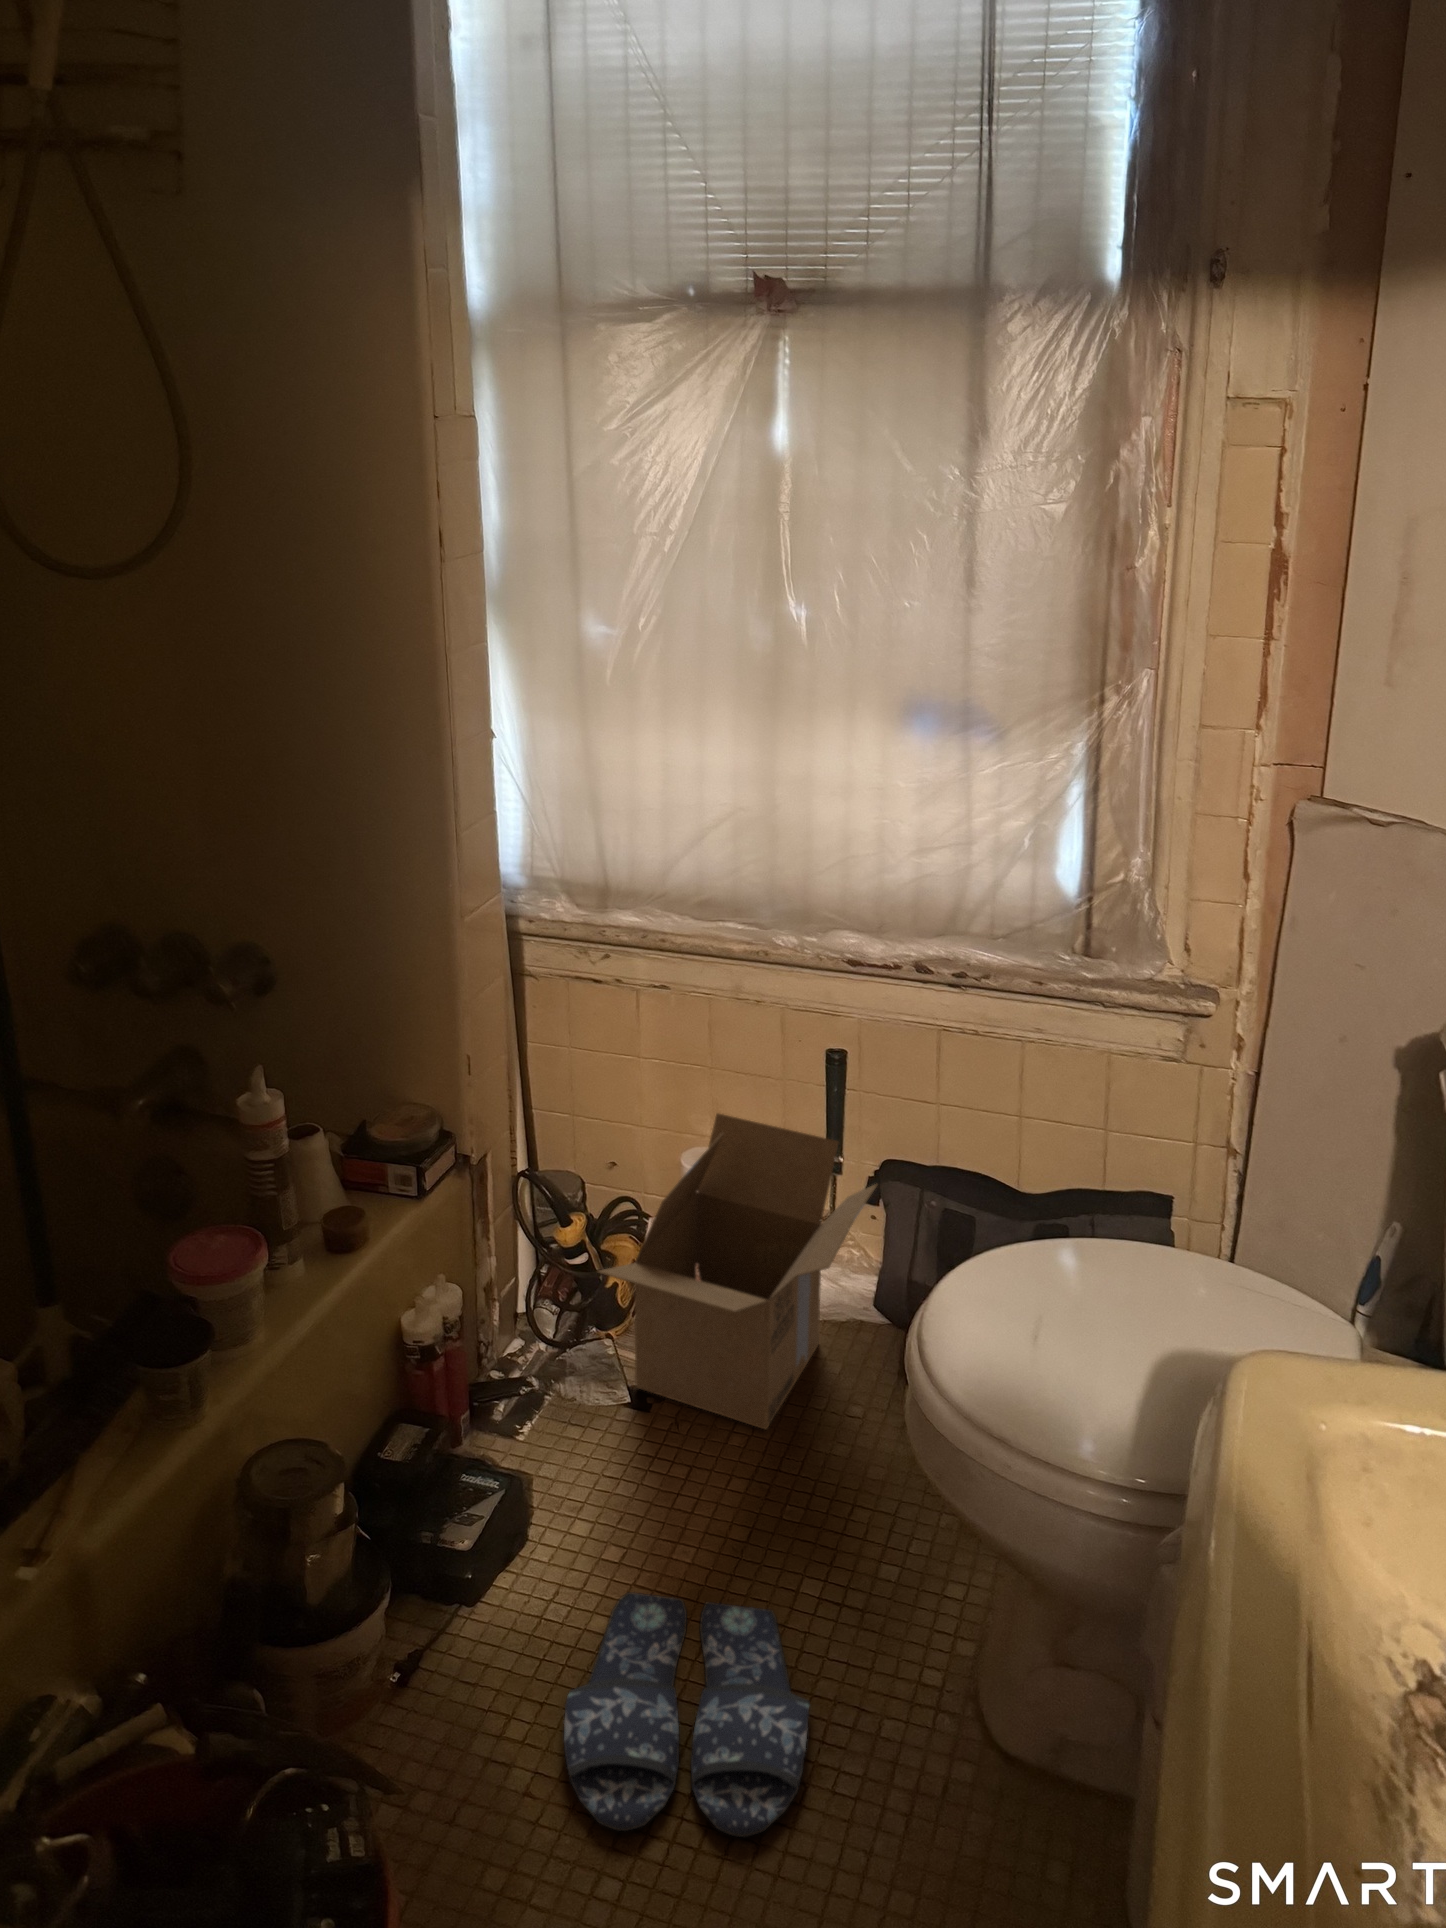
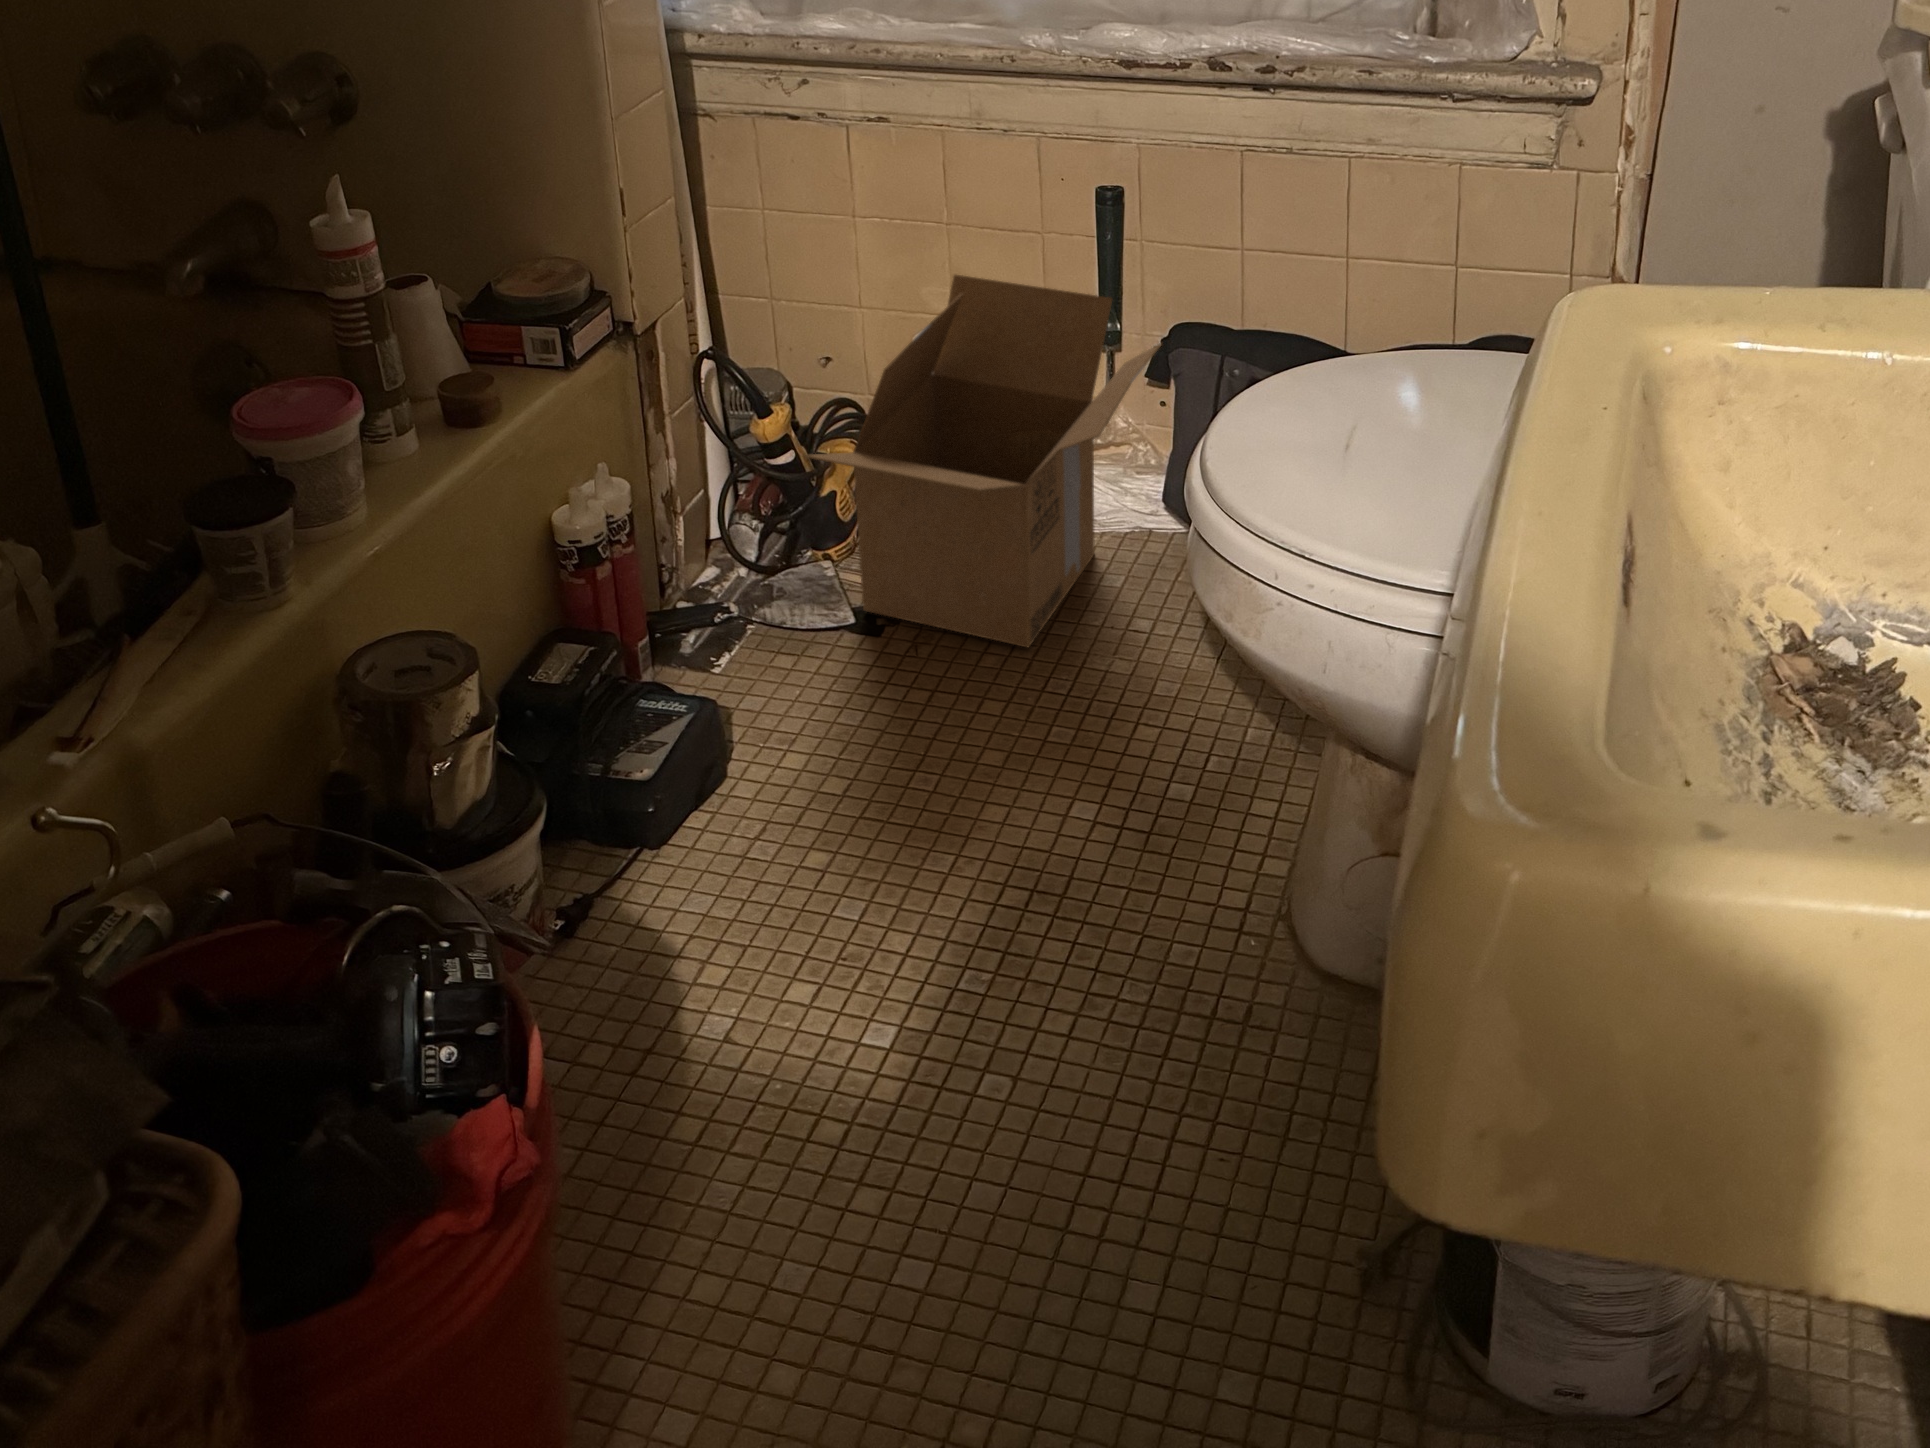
slippers: present [564,1592,810,1837] -> none [783,818,1085,1066]

